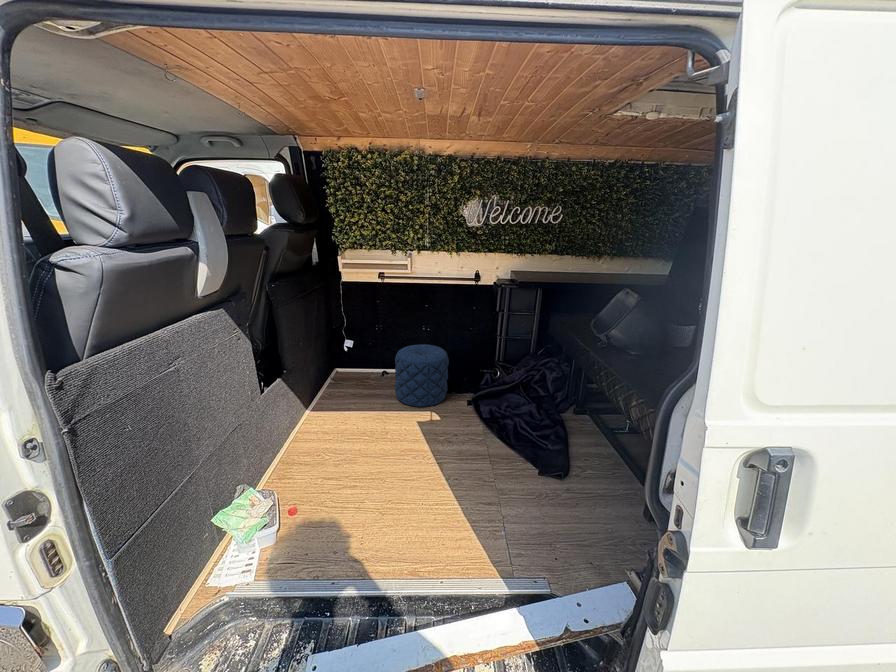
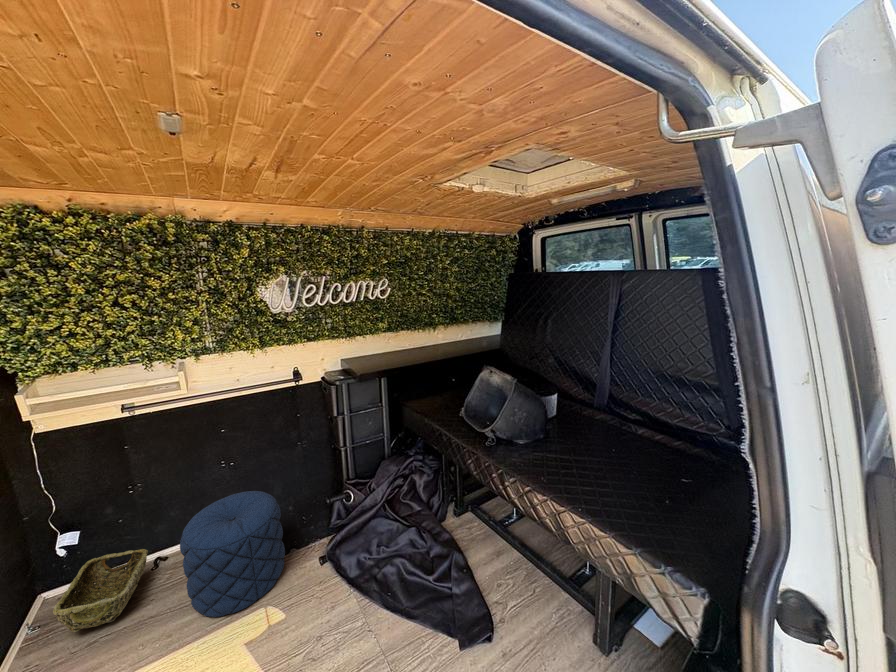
woven basket: none [342,359,379,389] -> present [53,549,148,632]

